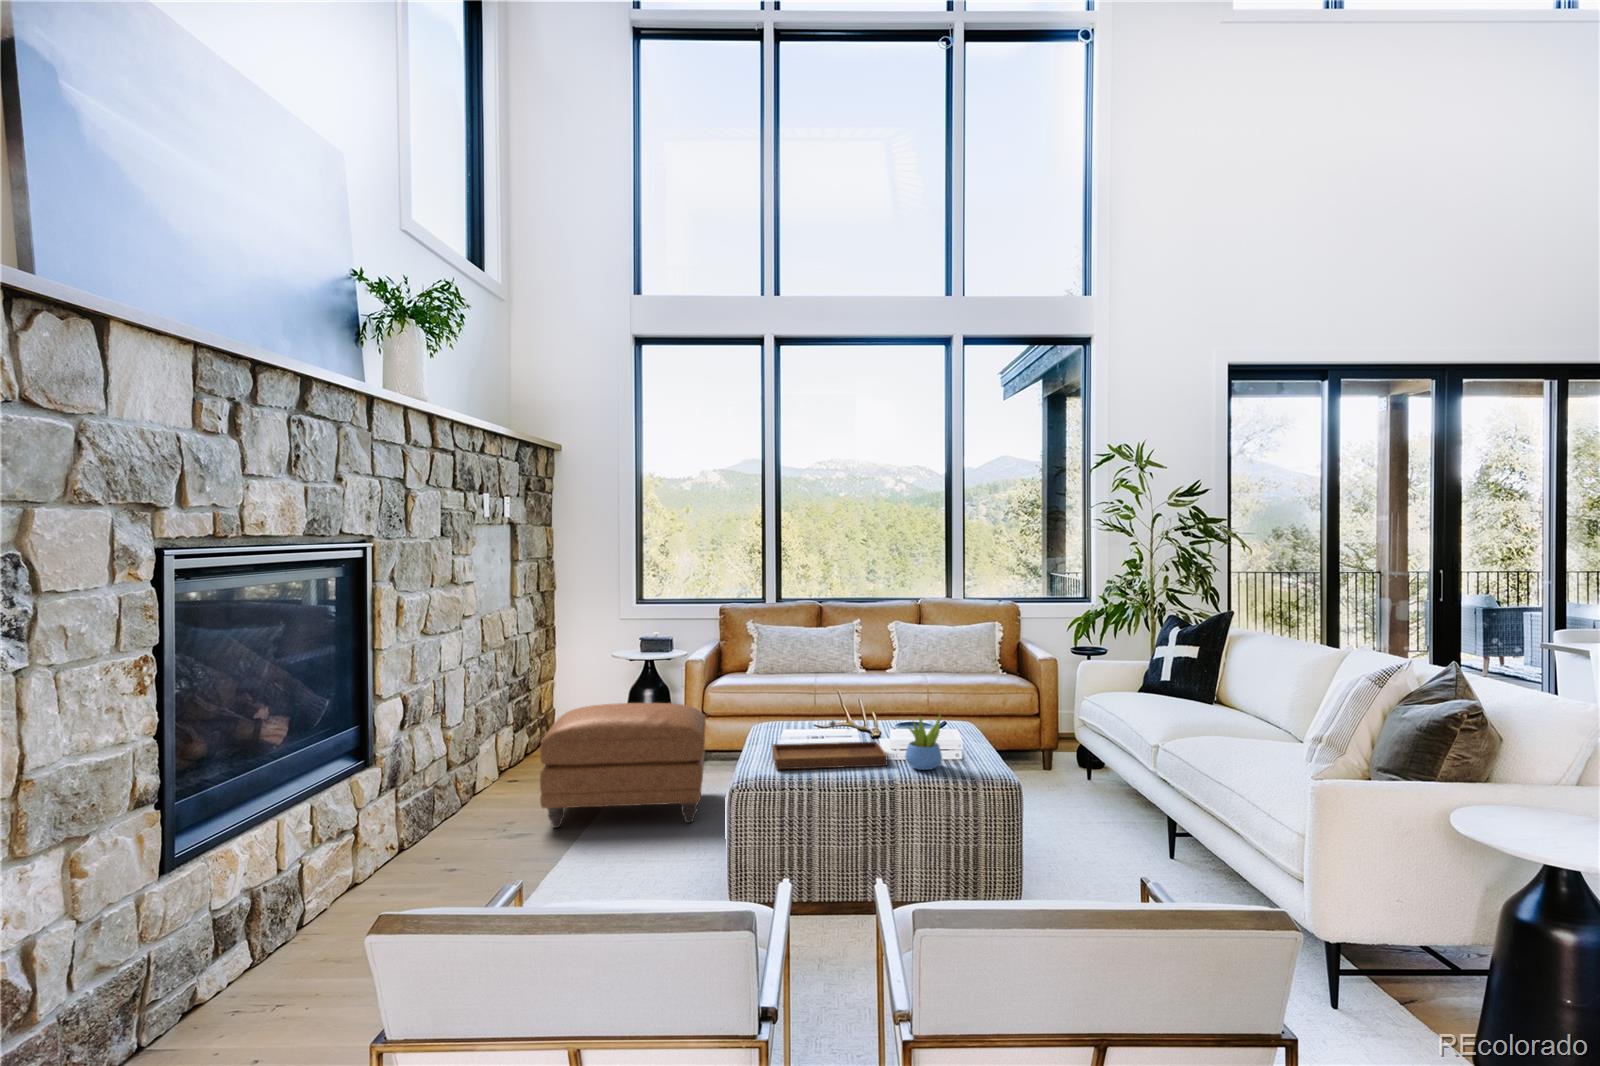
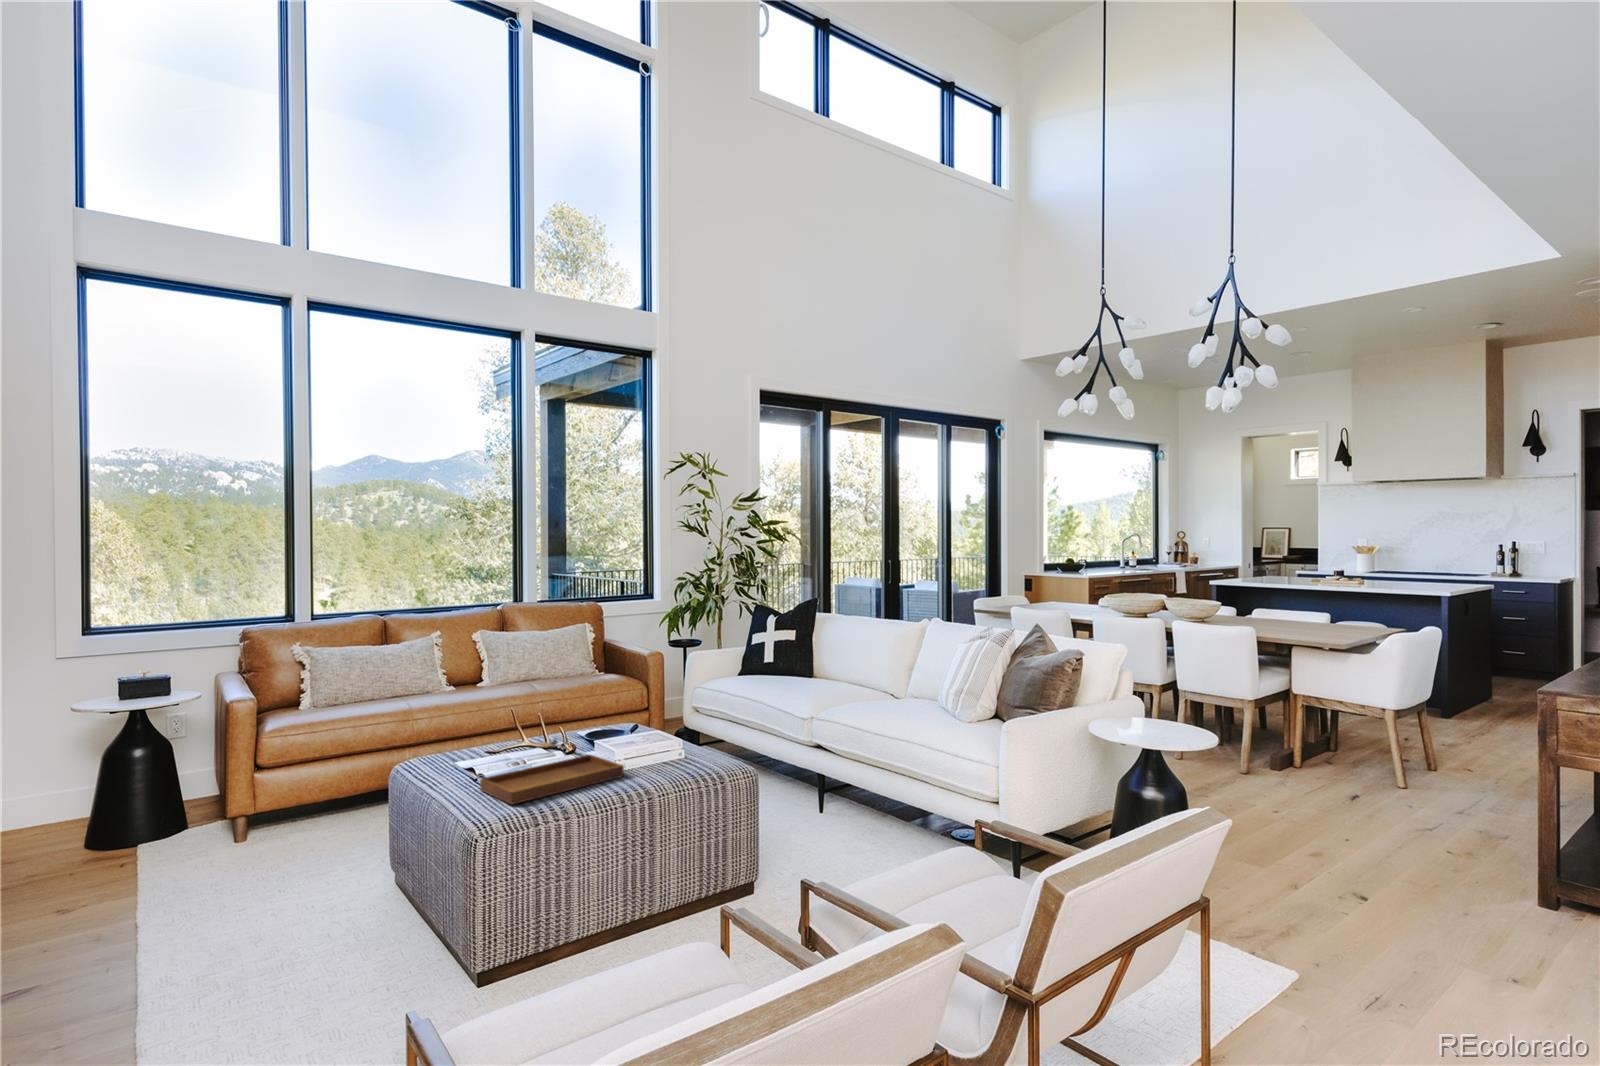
ottoman: present [540,703,706,828] -> none [46,758,333,972]
succulent plant: present [905,715,942,770] -> none [642,711,681,773]

